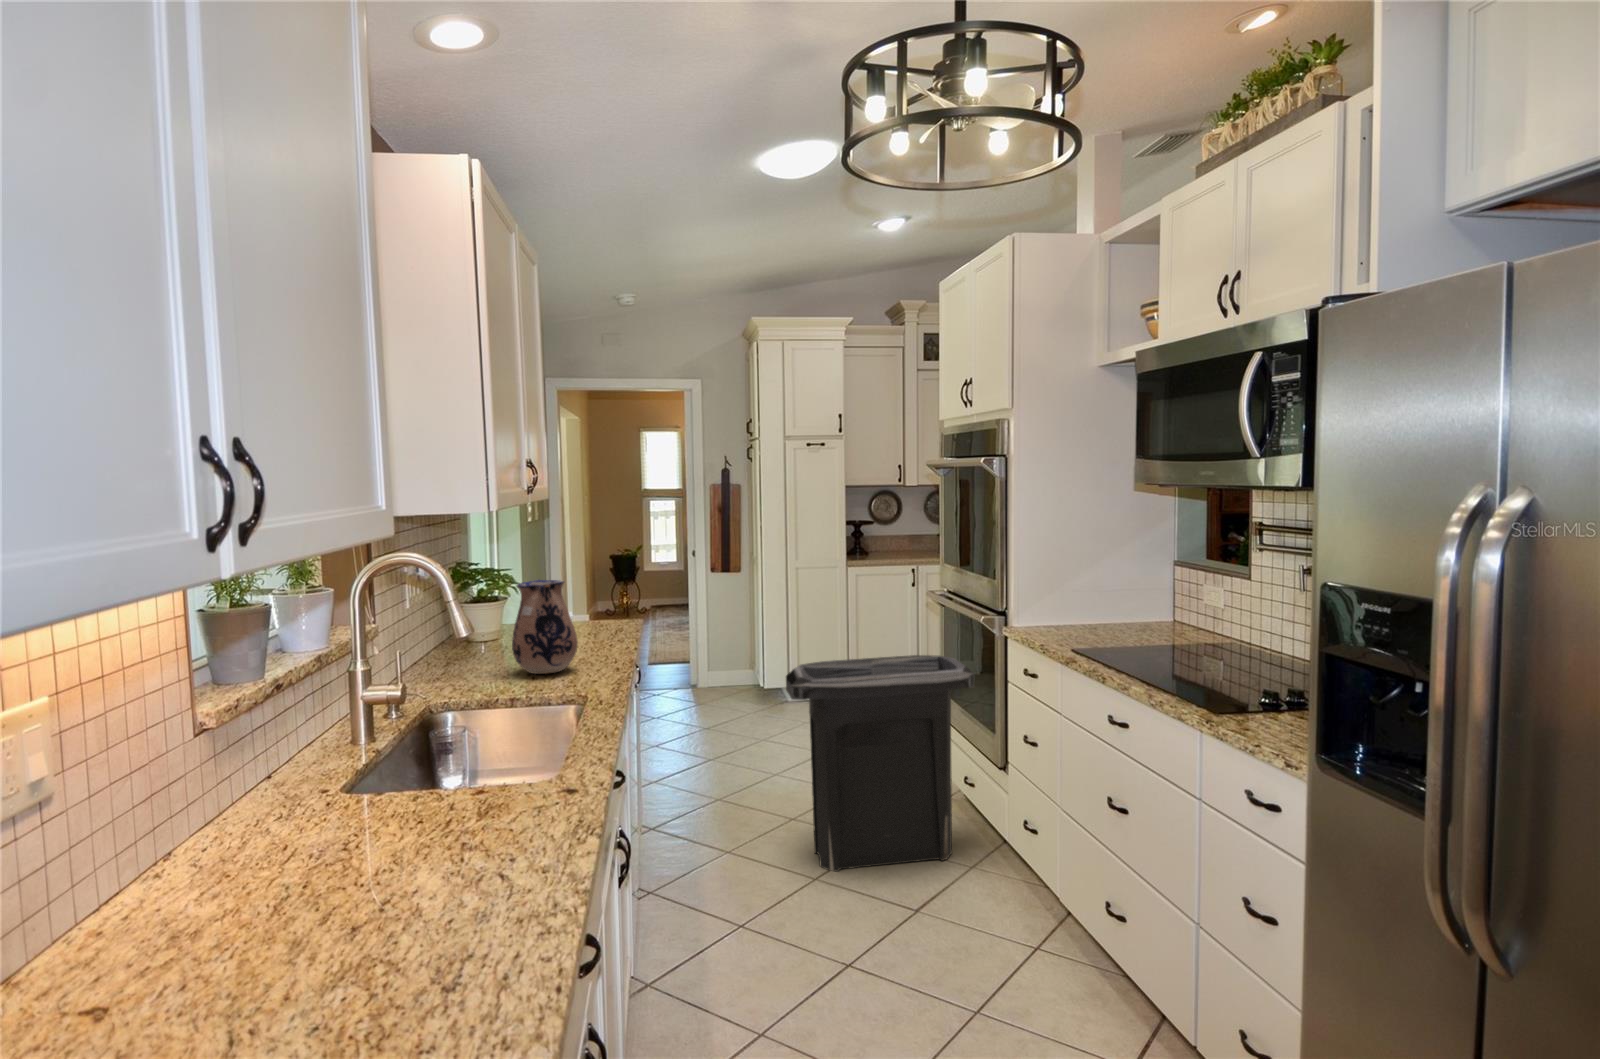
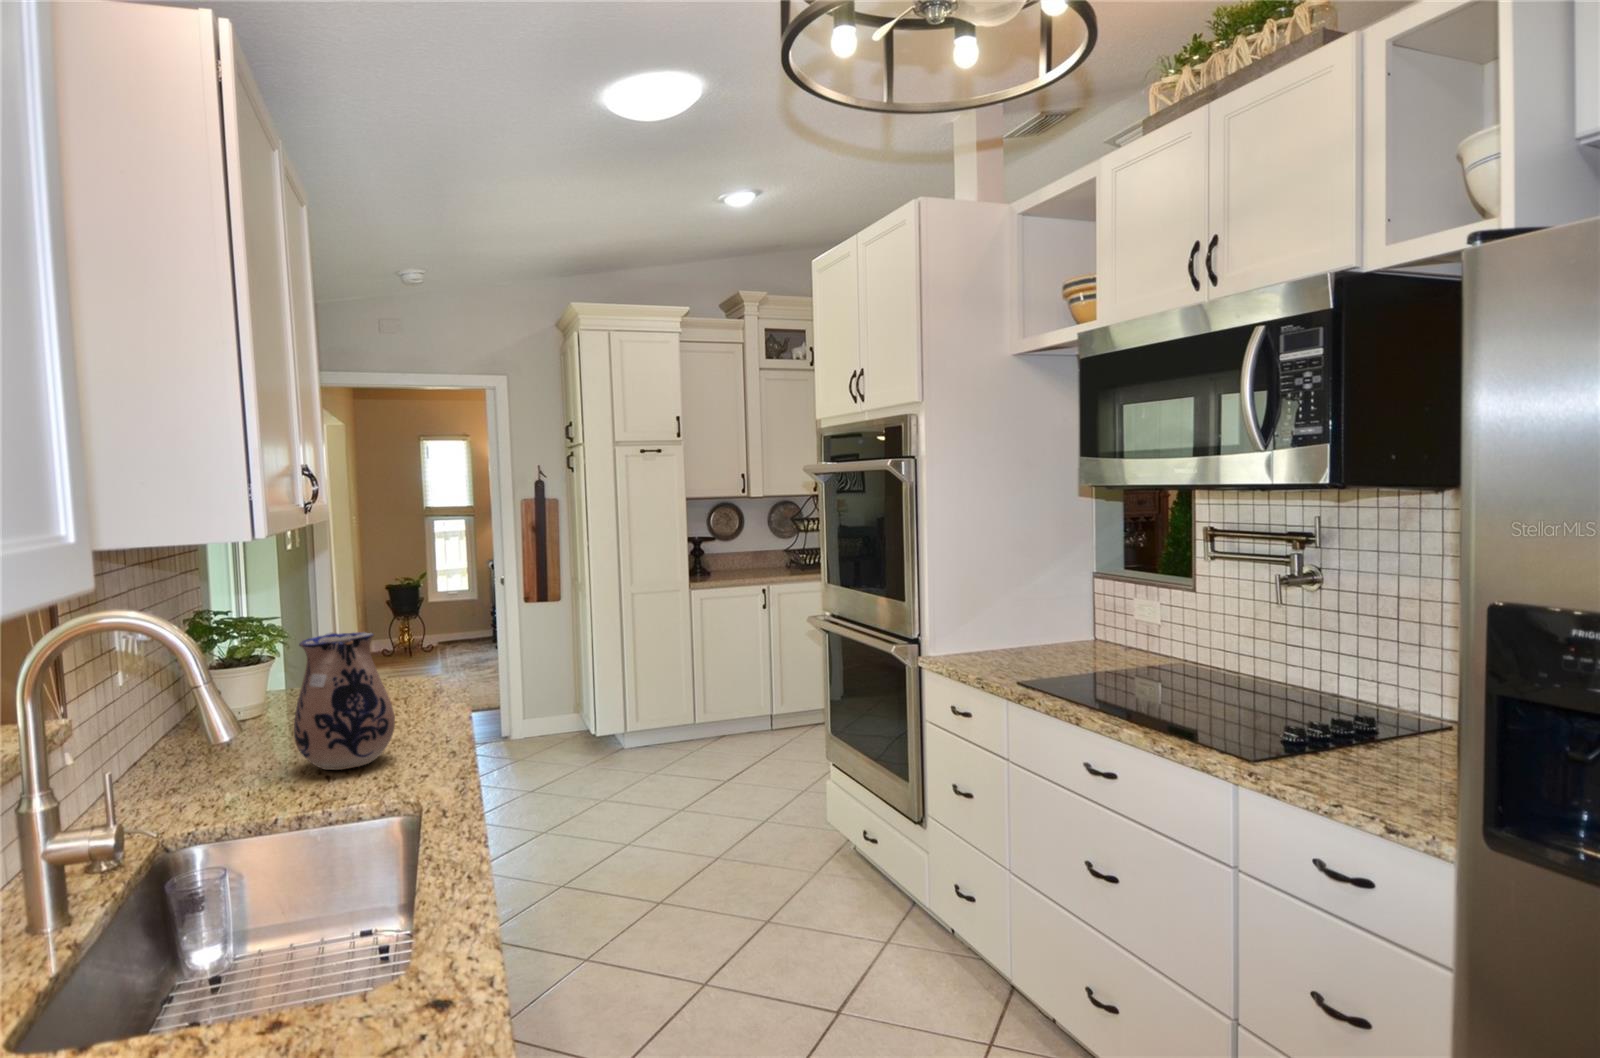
trash can: present [786,655,974,872] -> none [659,694,883,972]

